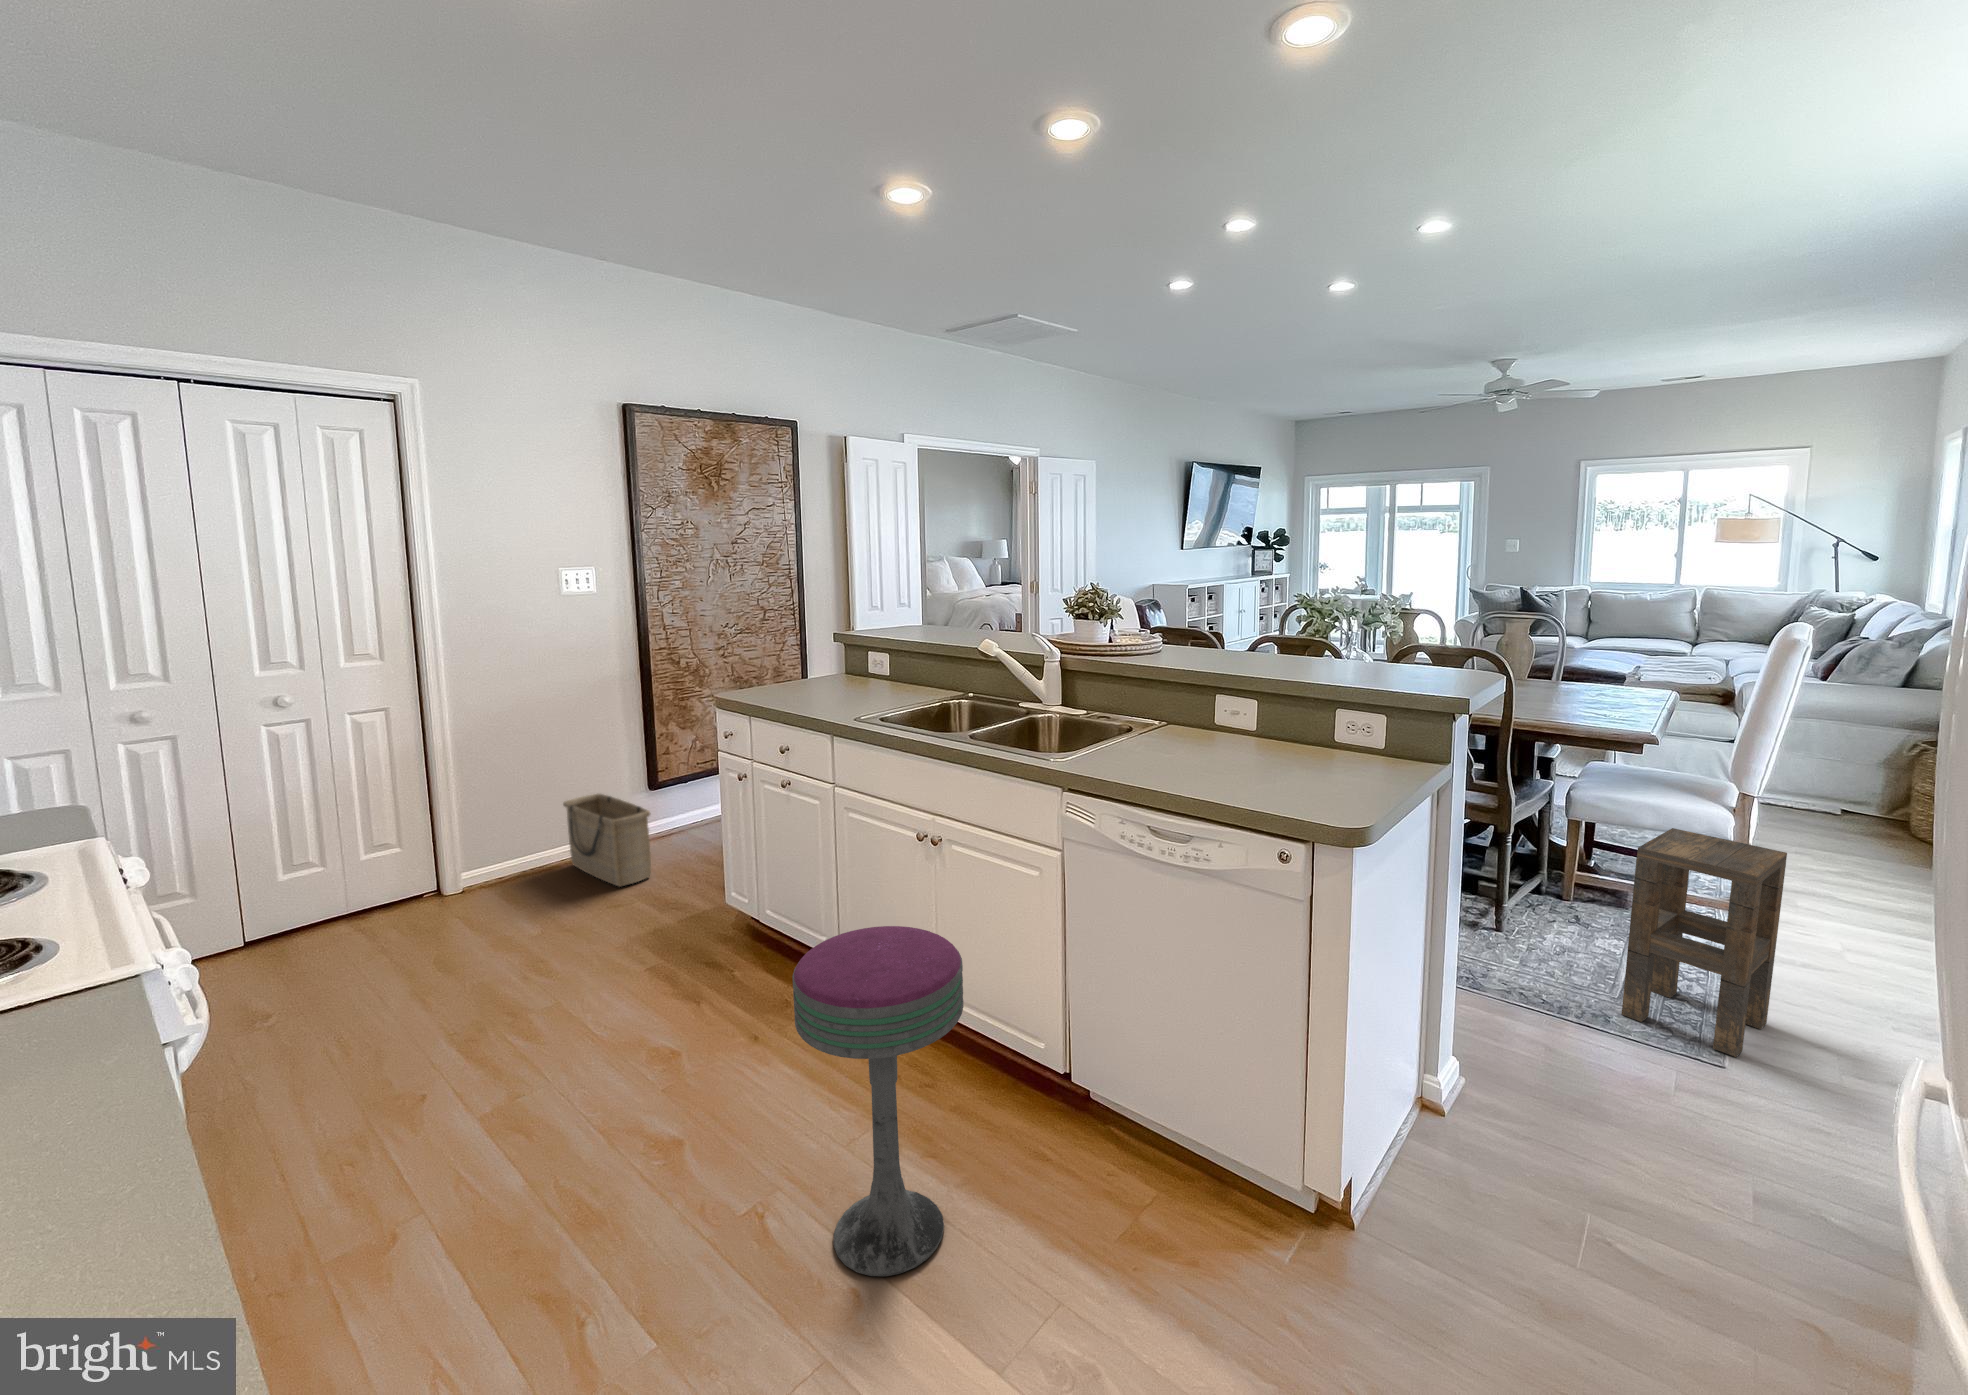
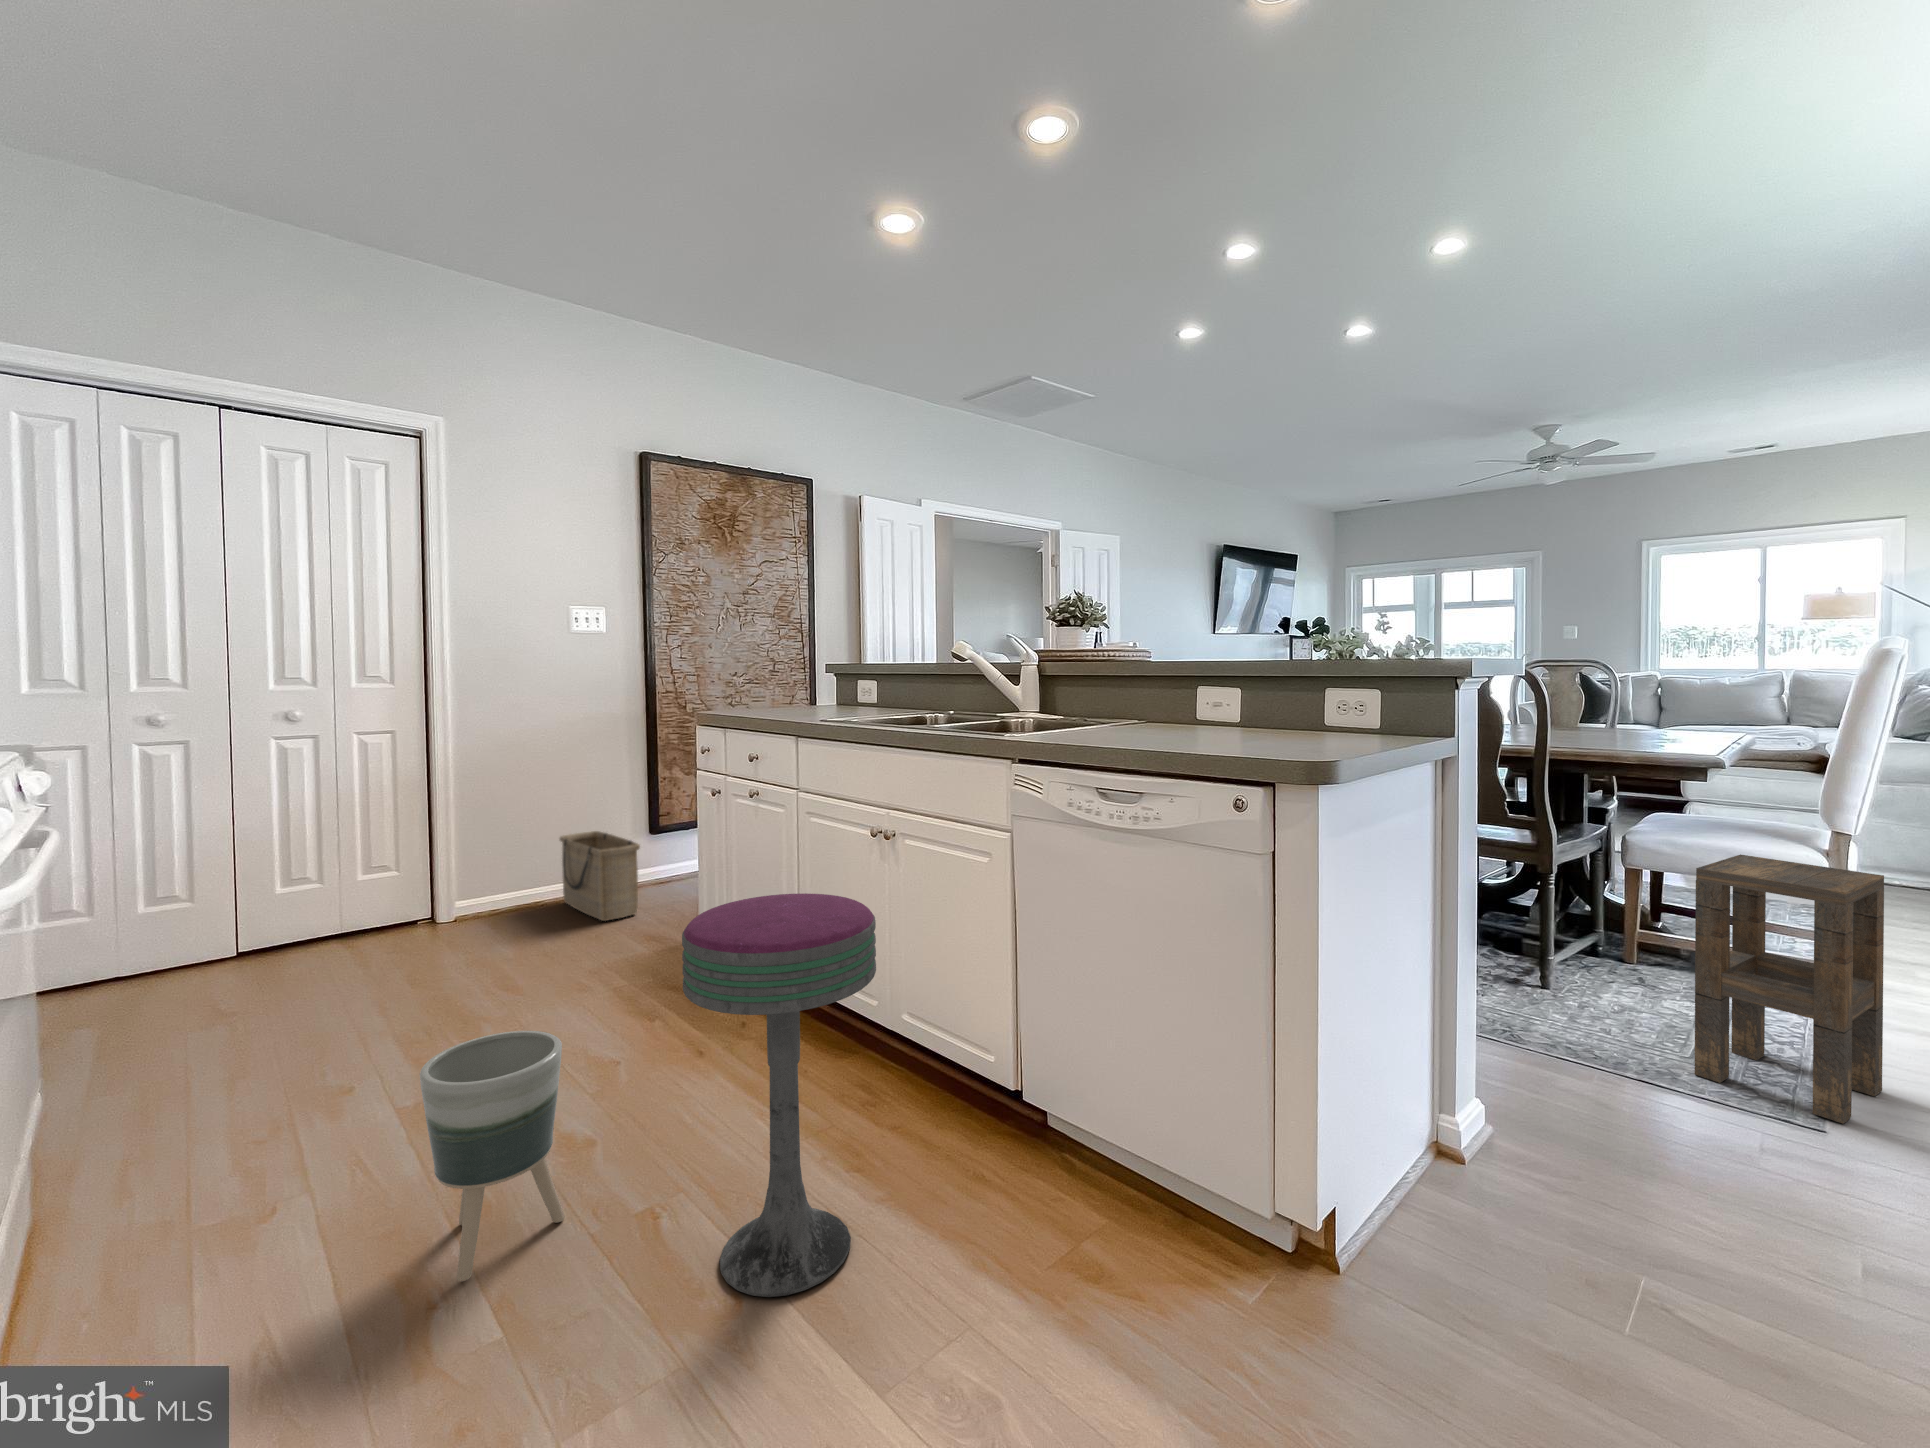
planter: none [551,1056,682,1281] -> present [420,1031,564,1282]

